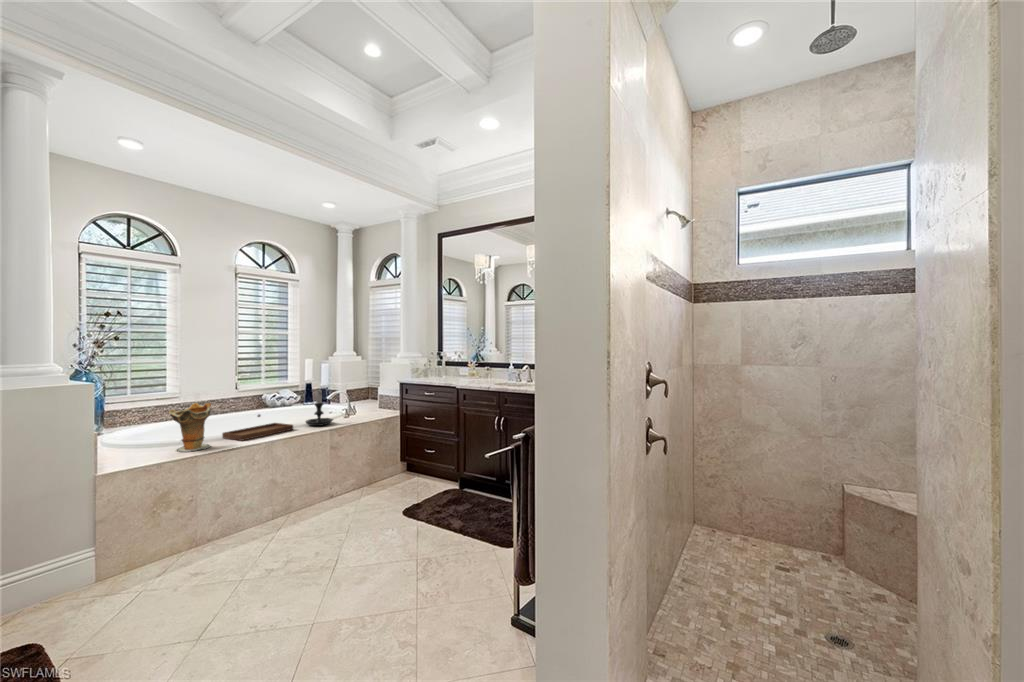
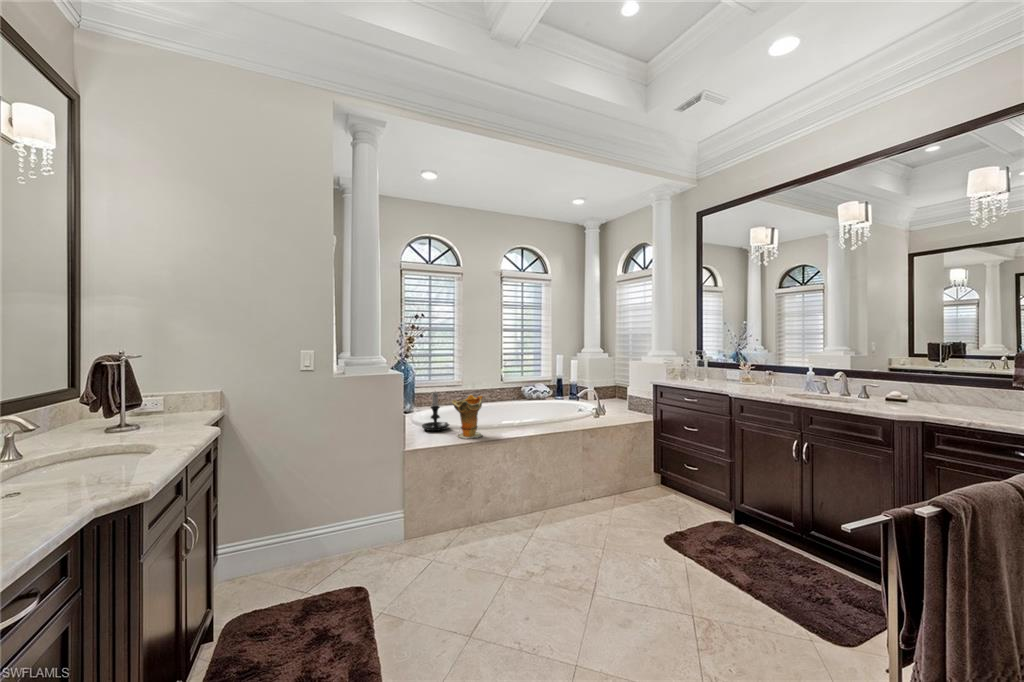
candle holder: present [306,390,333,426] -> present [422,392,450,431]
tray: present [222,414,293,441] -> none [491,408,549,433]

